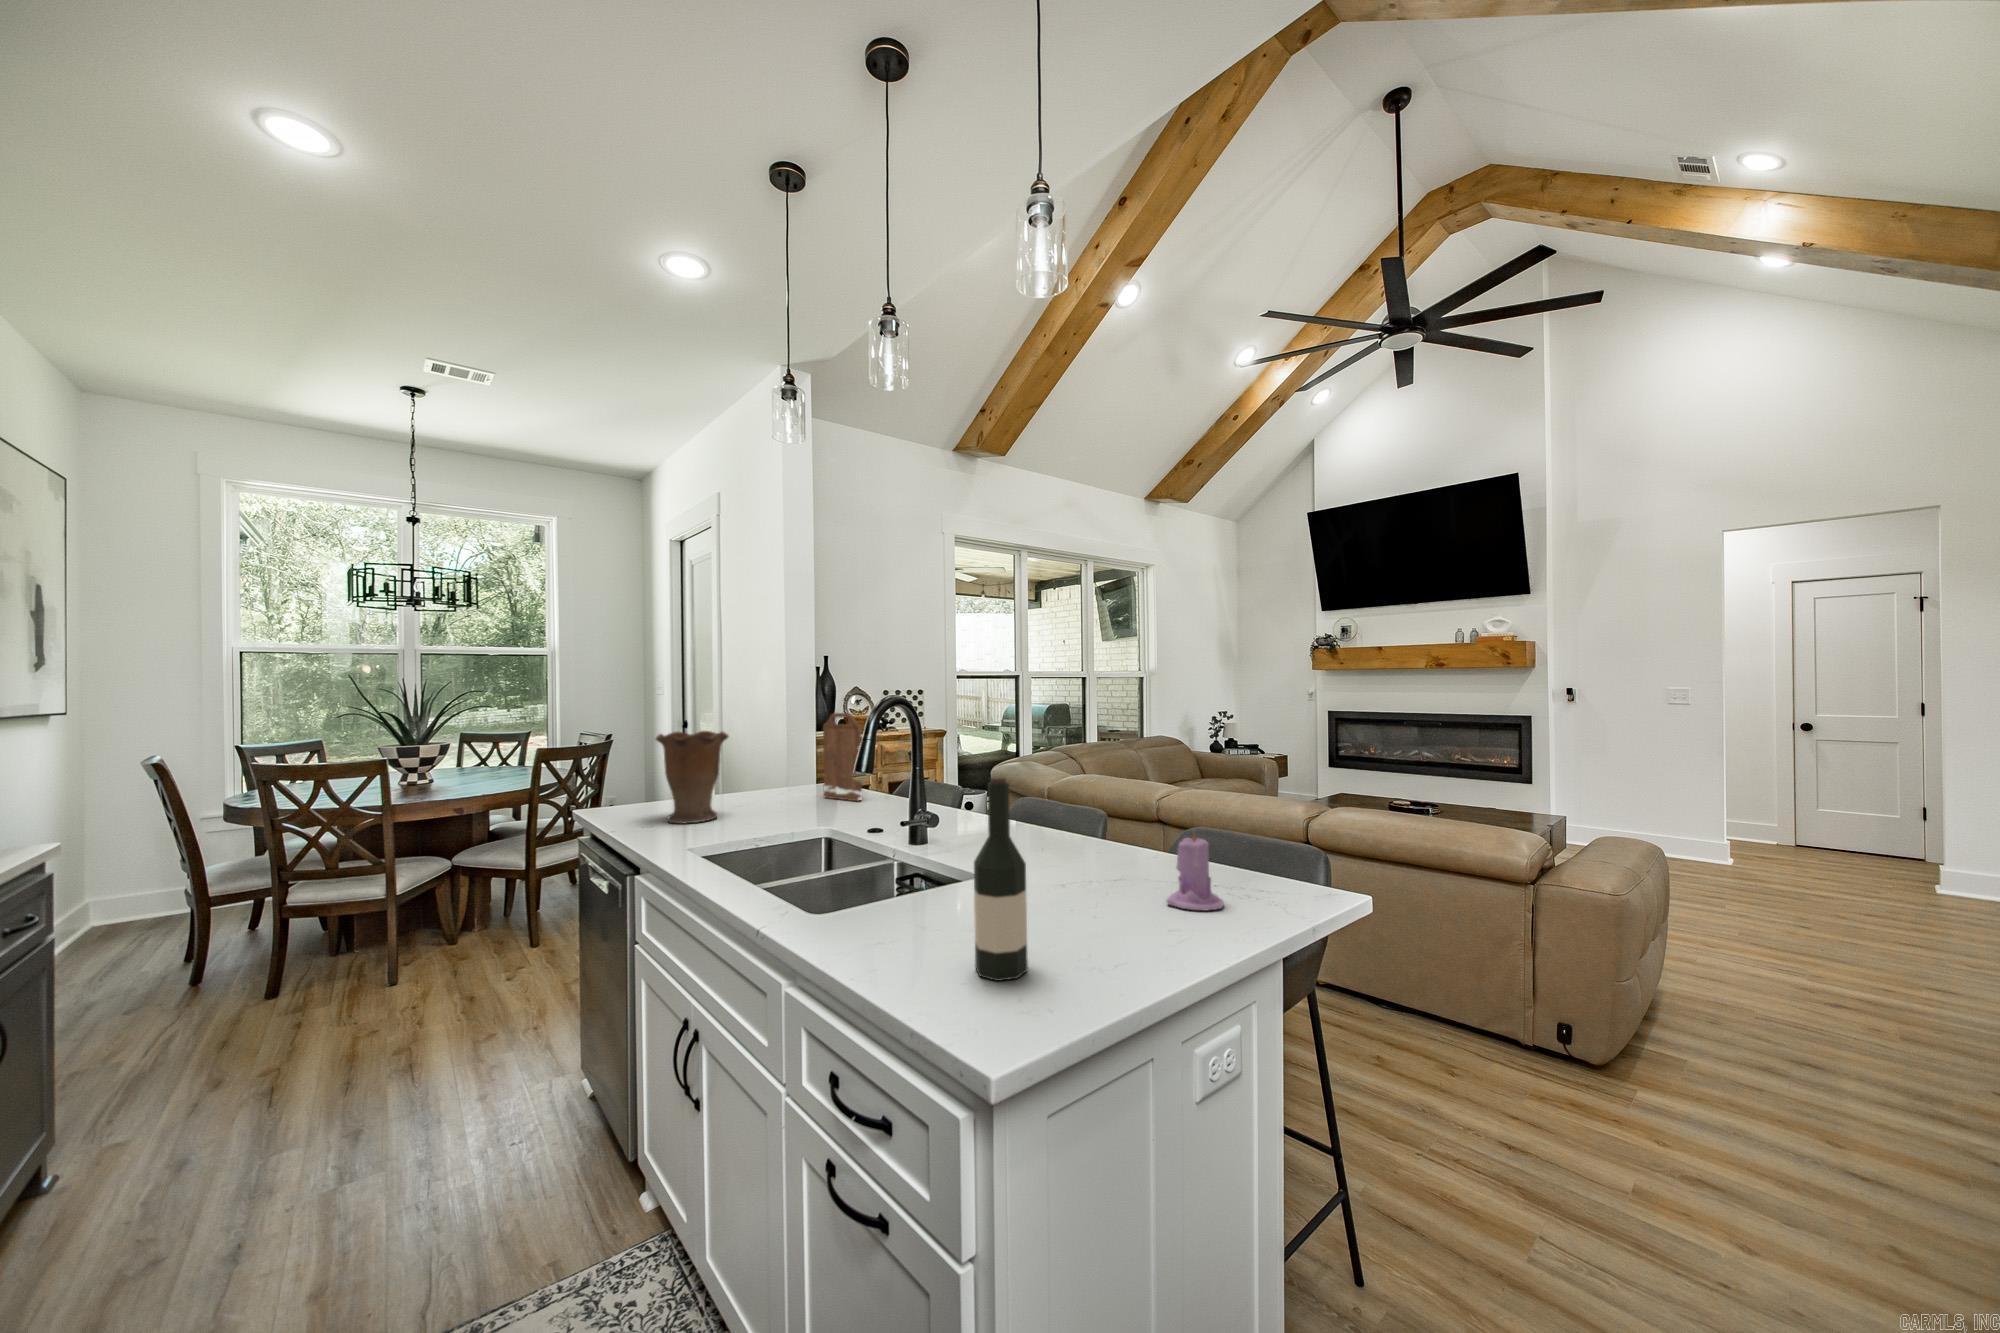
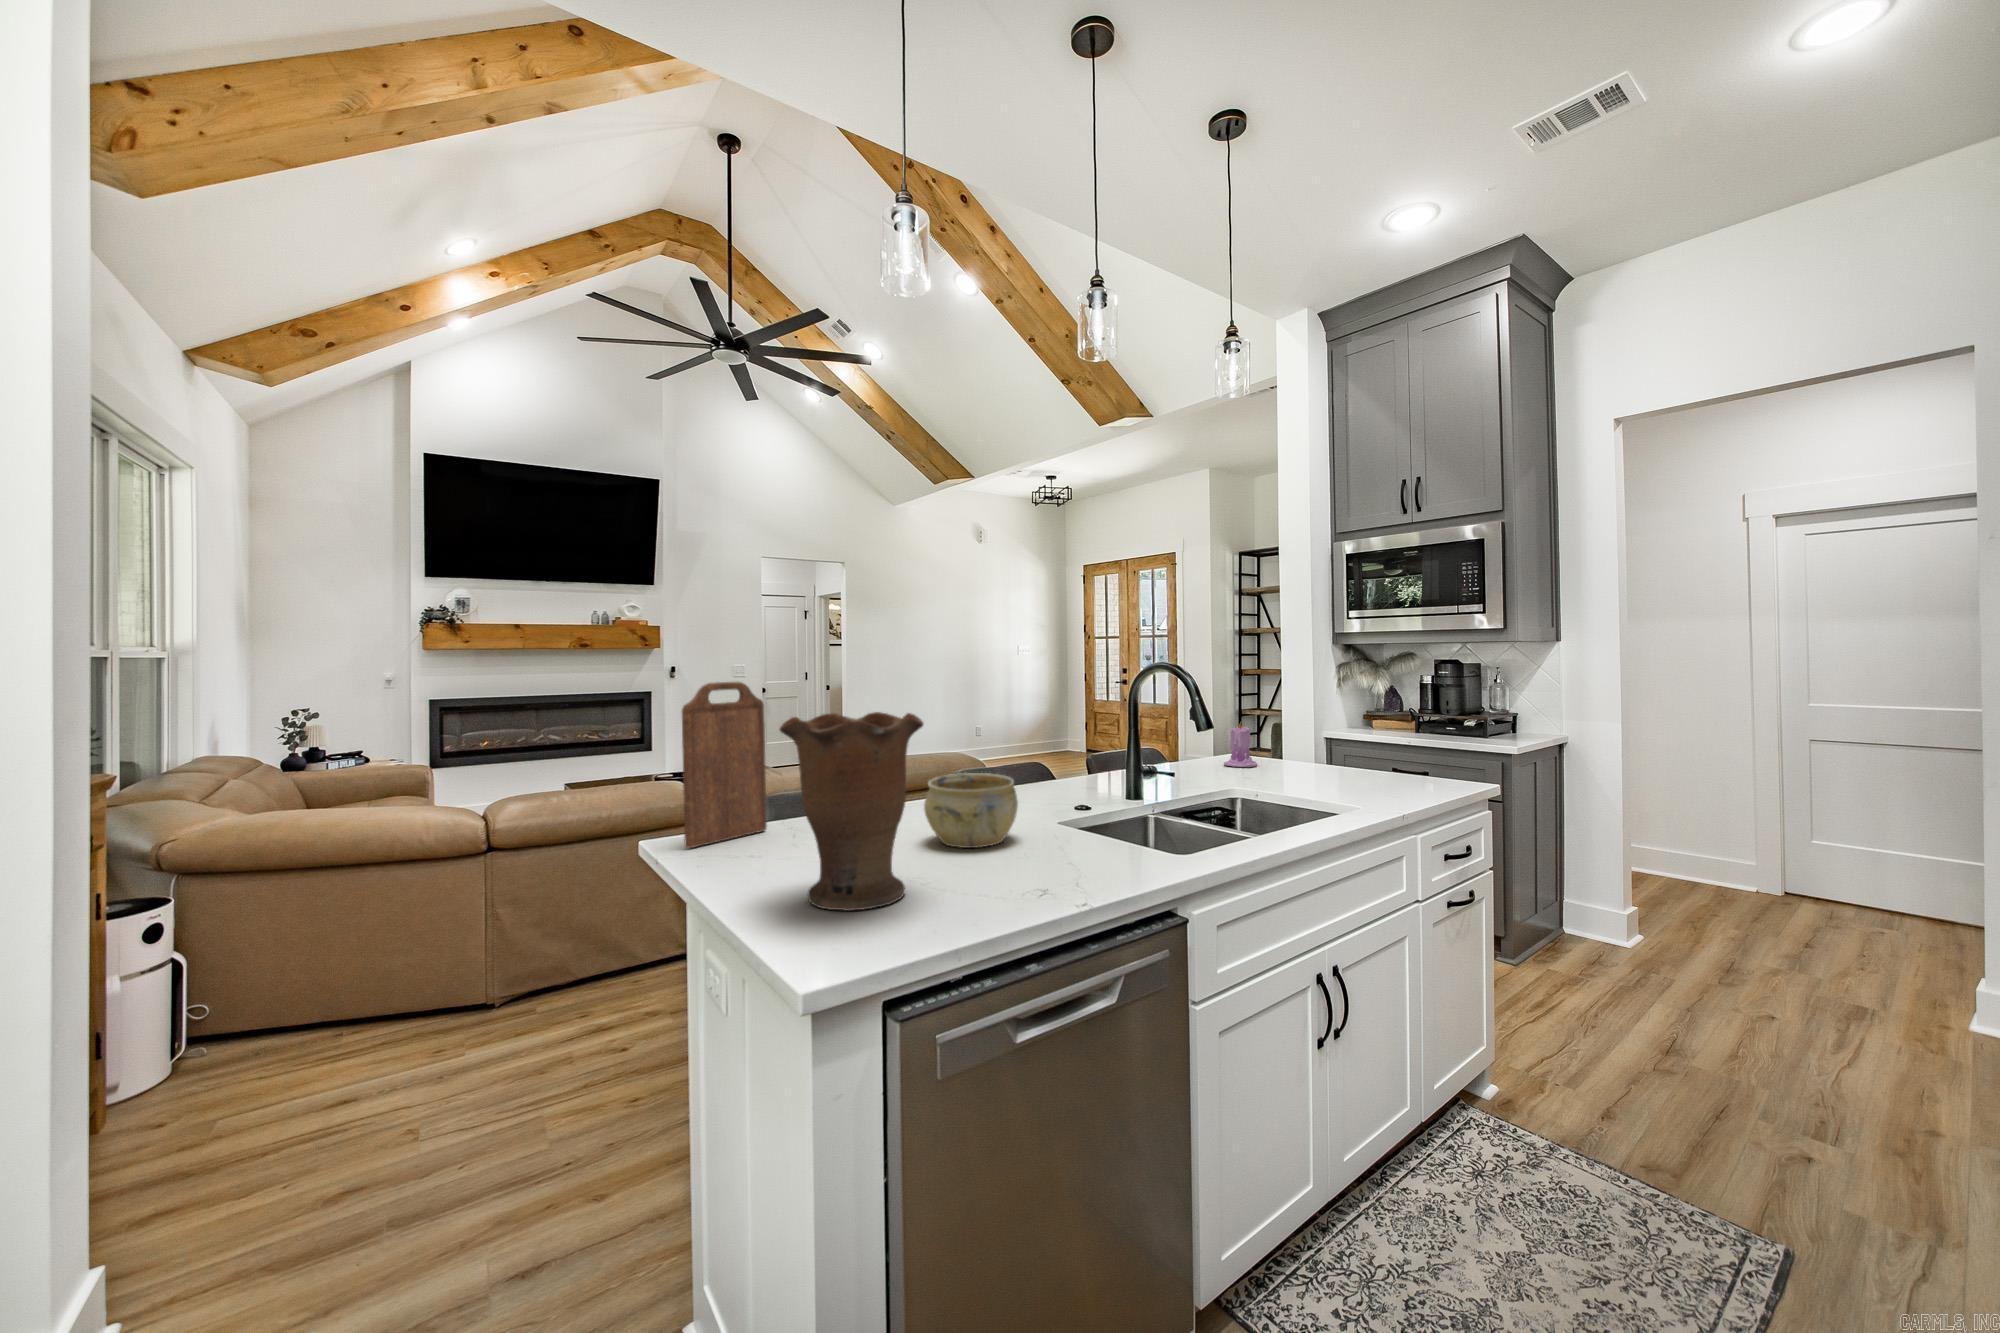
wine bottle: present [974,777,1028,981] -> none [1372,678,1403,785]
ceramic bowl: none [759,783,824,832] -> present [924,773,1018,848]

